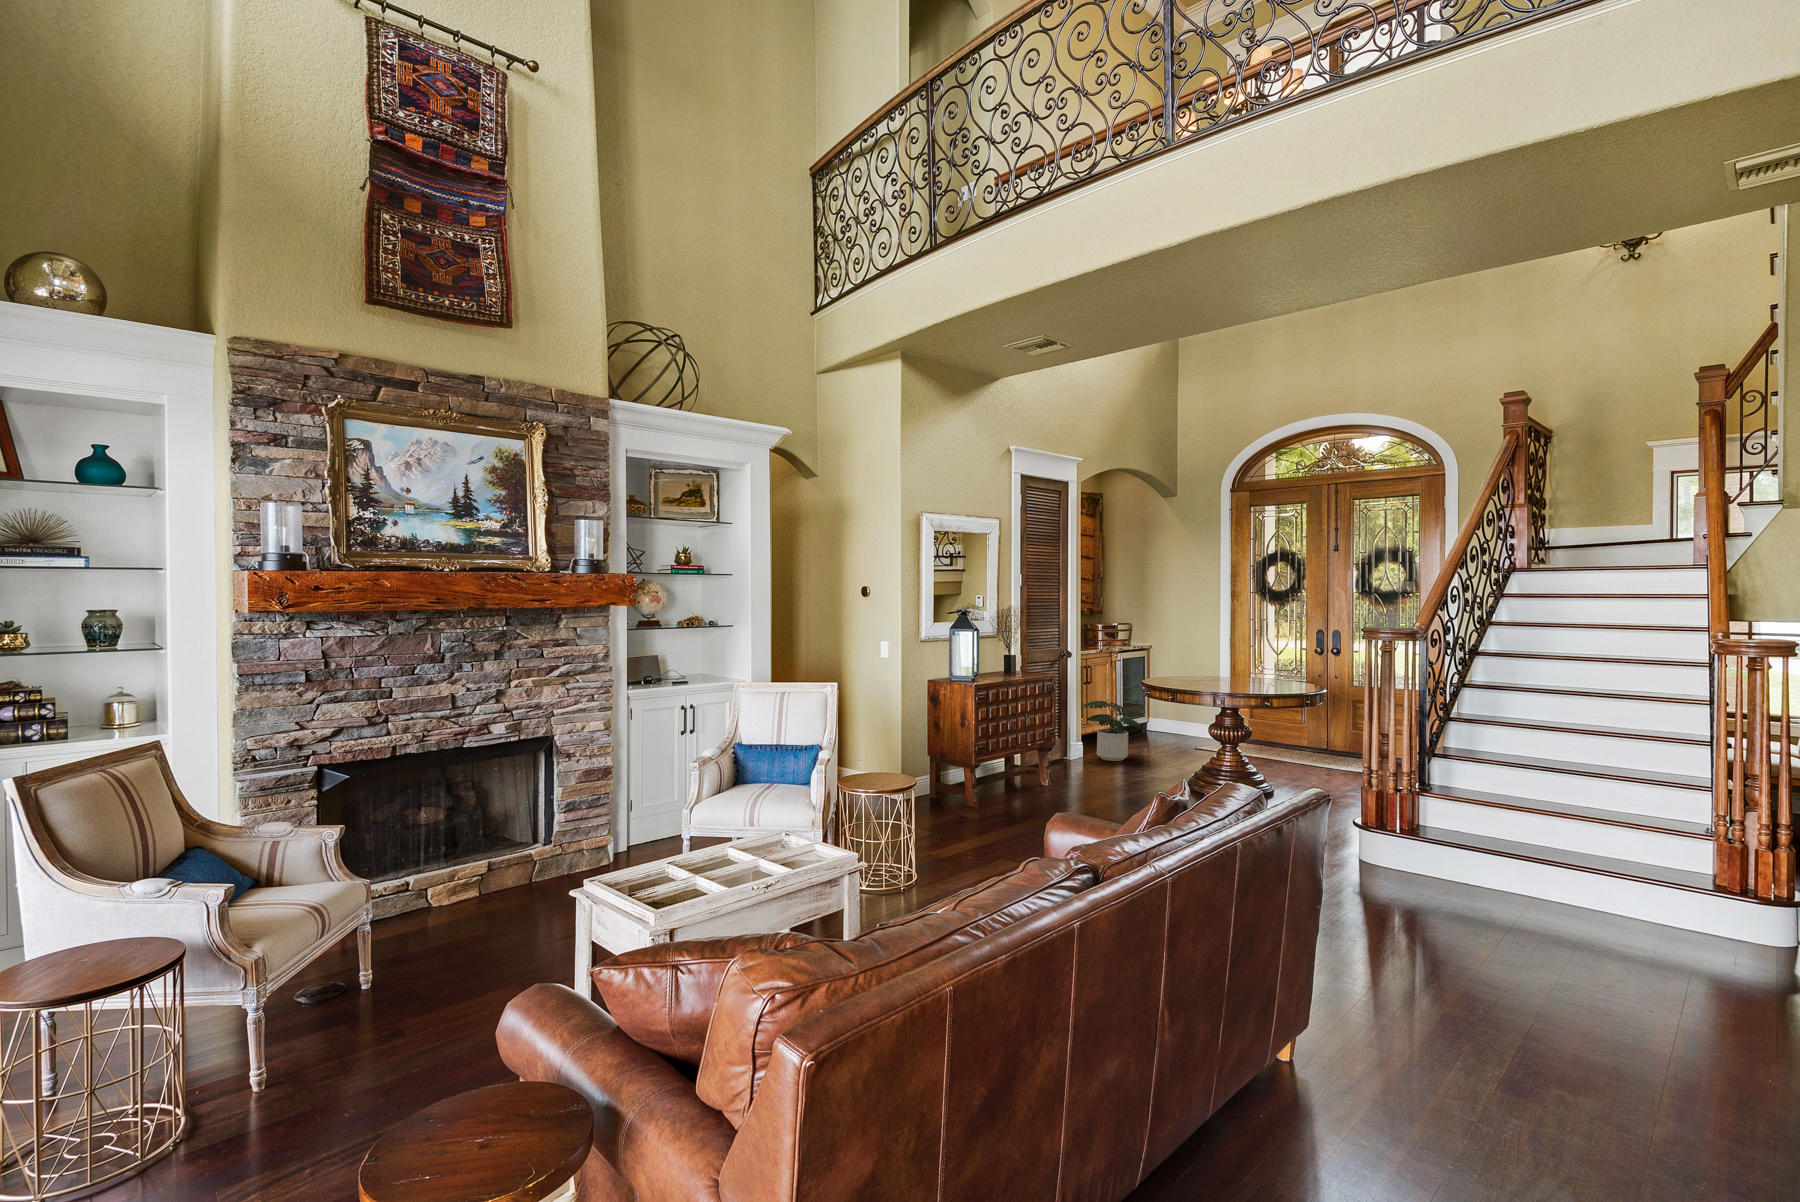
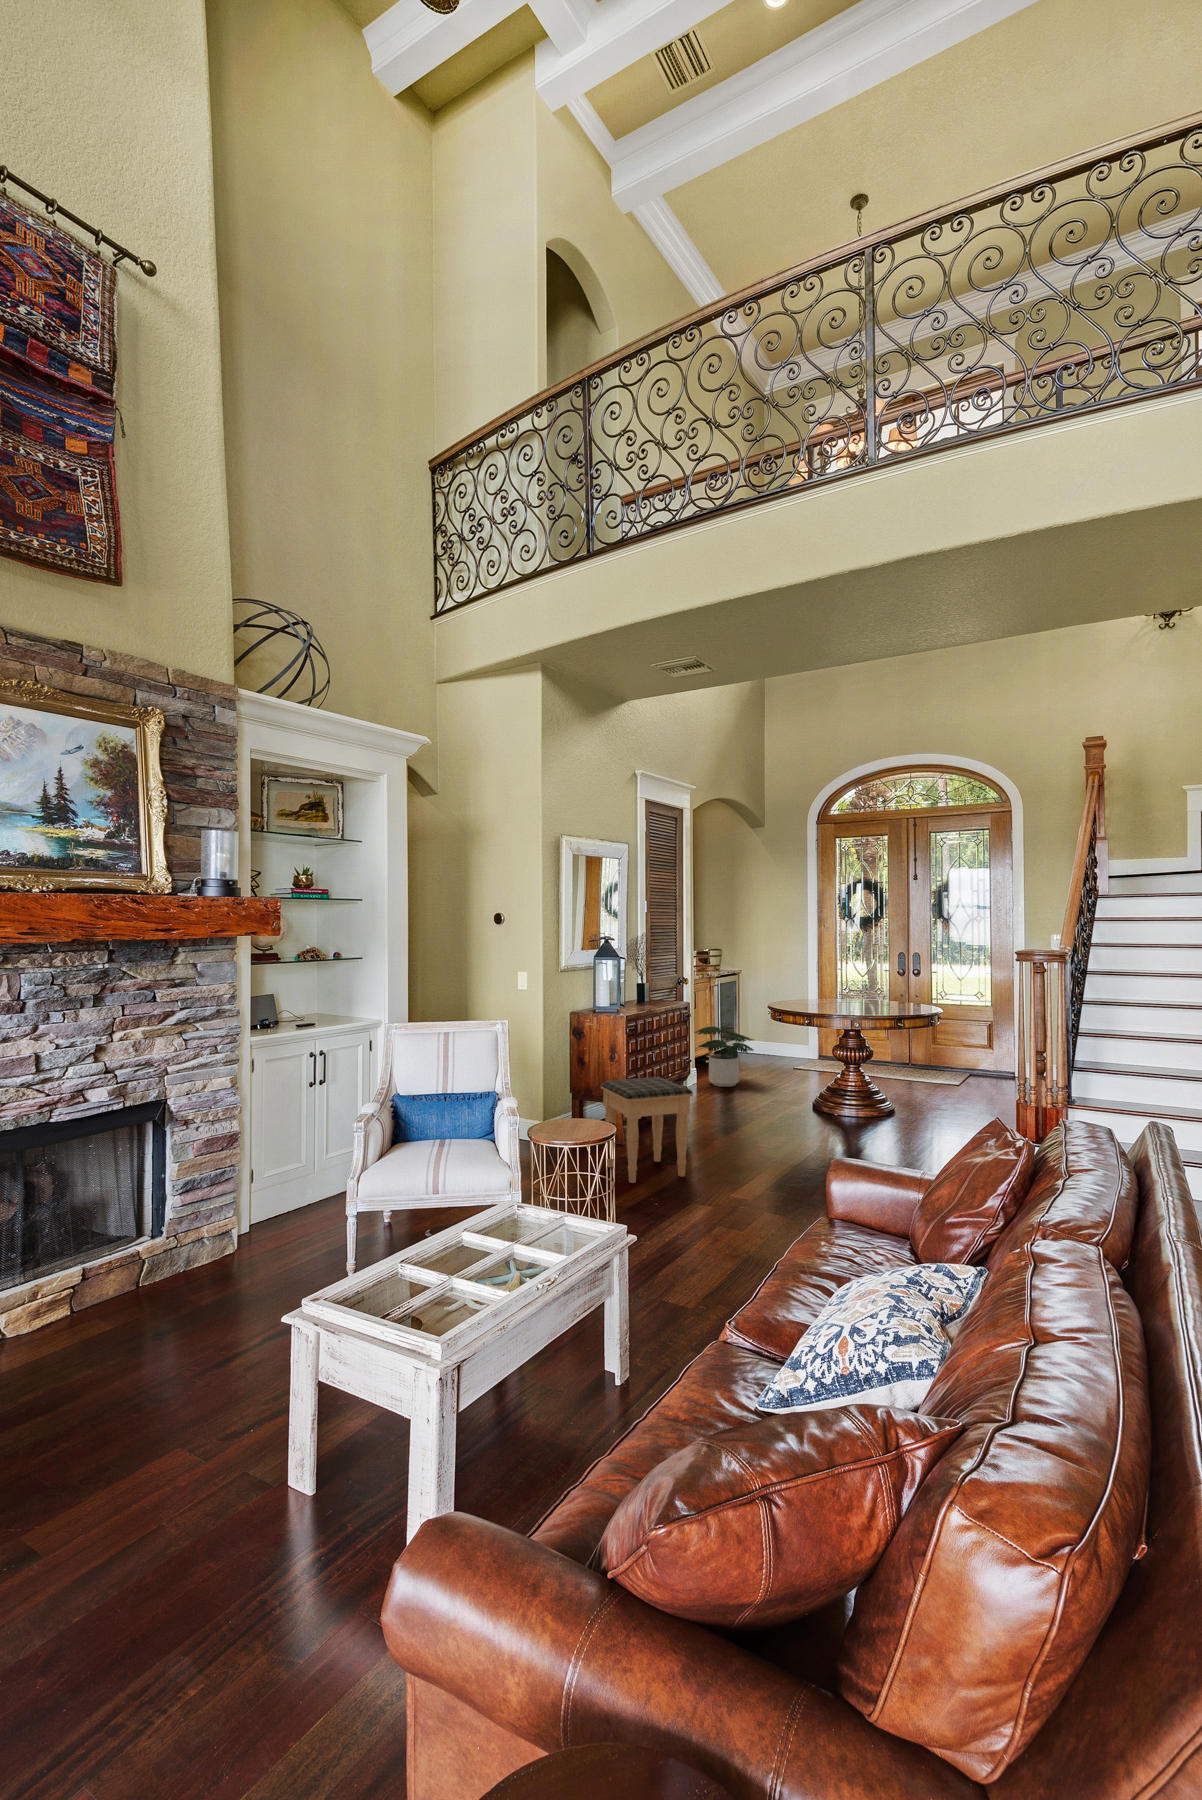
footstool: none [943,743,1022,836] -> present [601,1077,693,1183]

